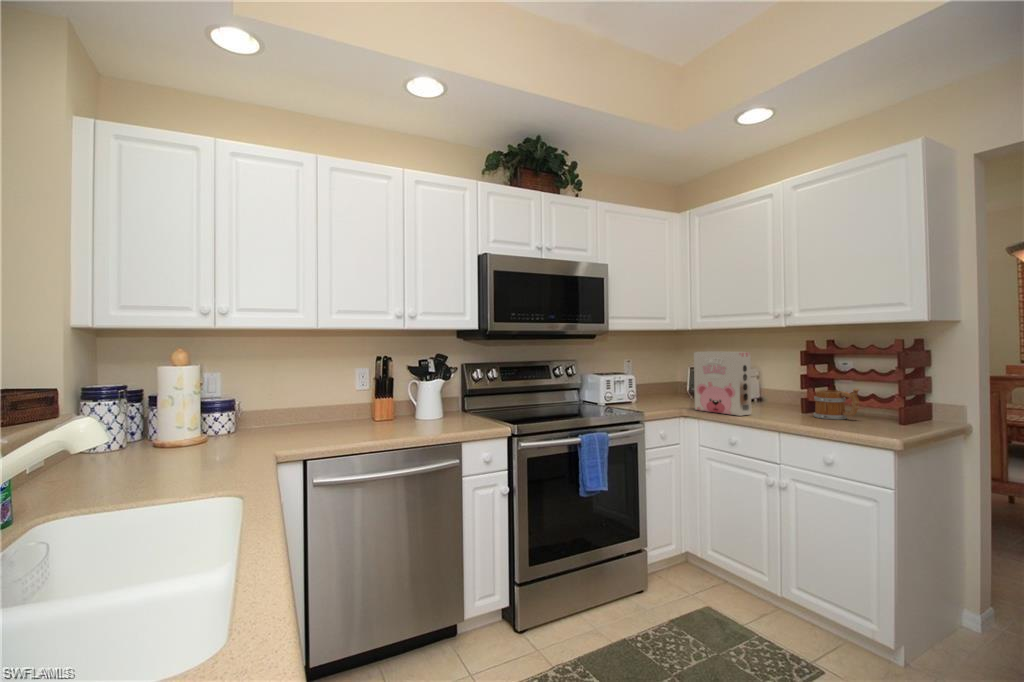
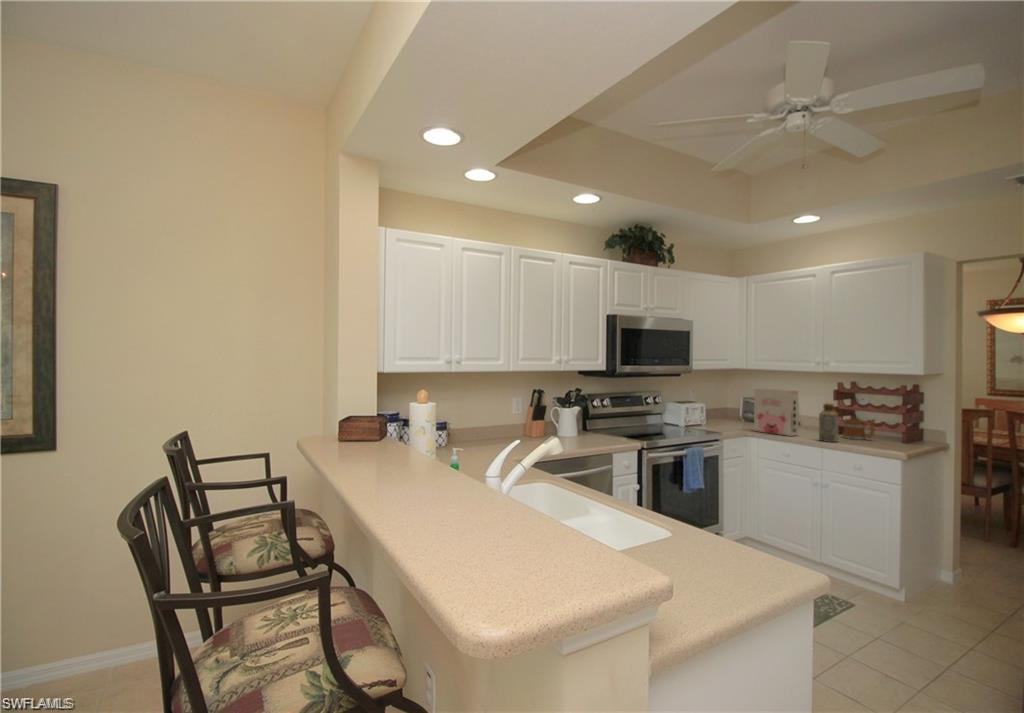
bottle: none [776,368,804,423] -> present [819,403,838,442]

